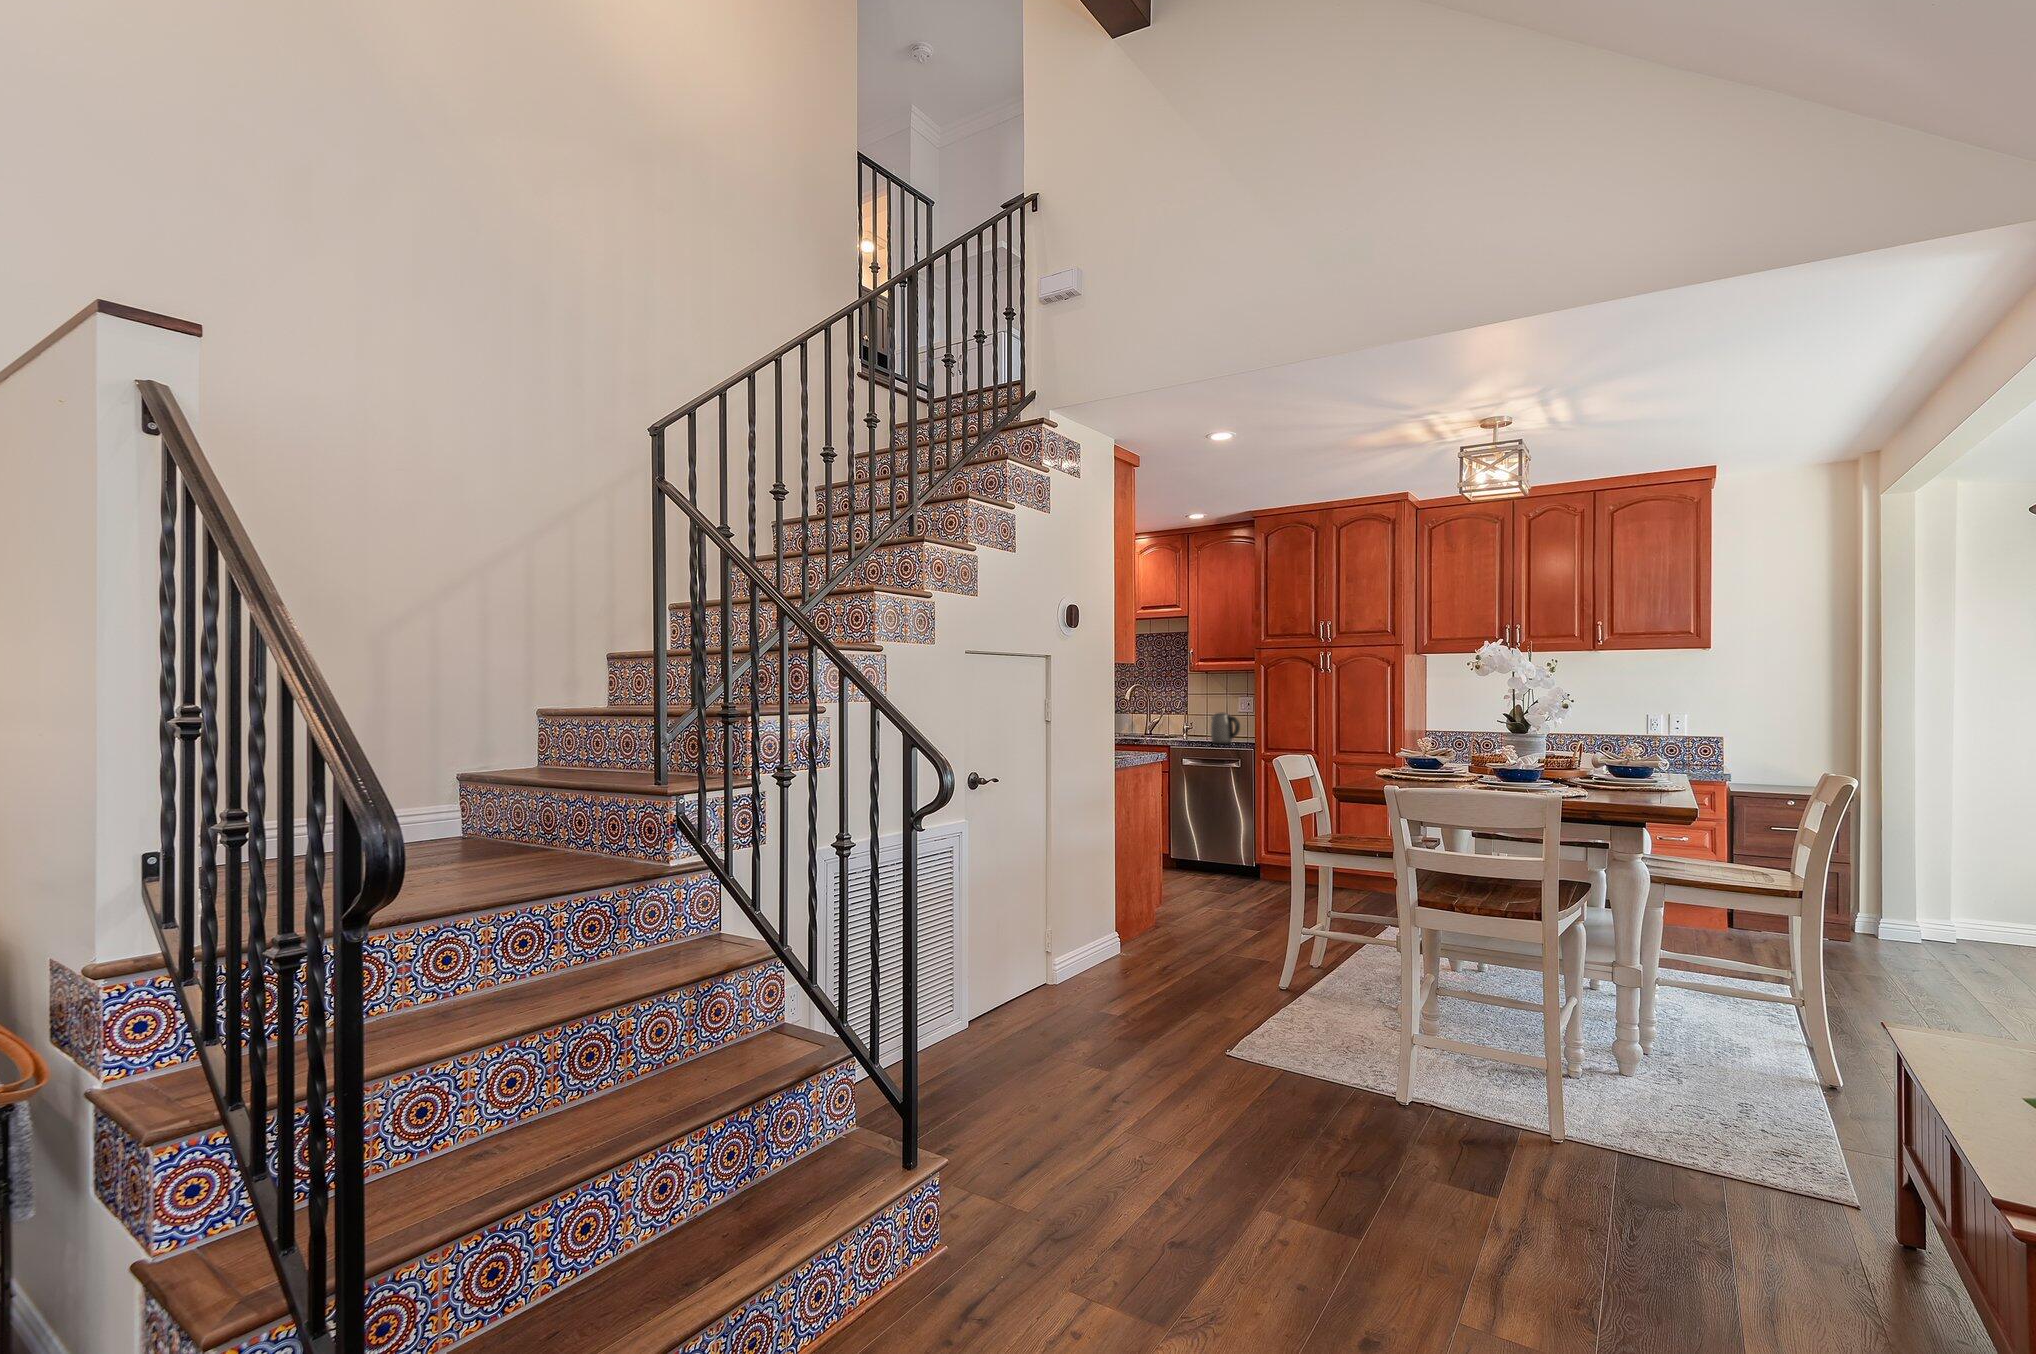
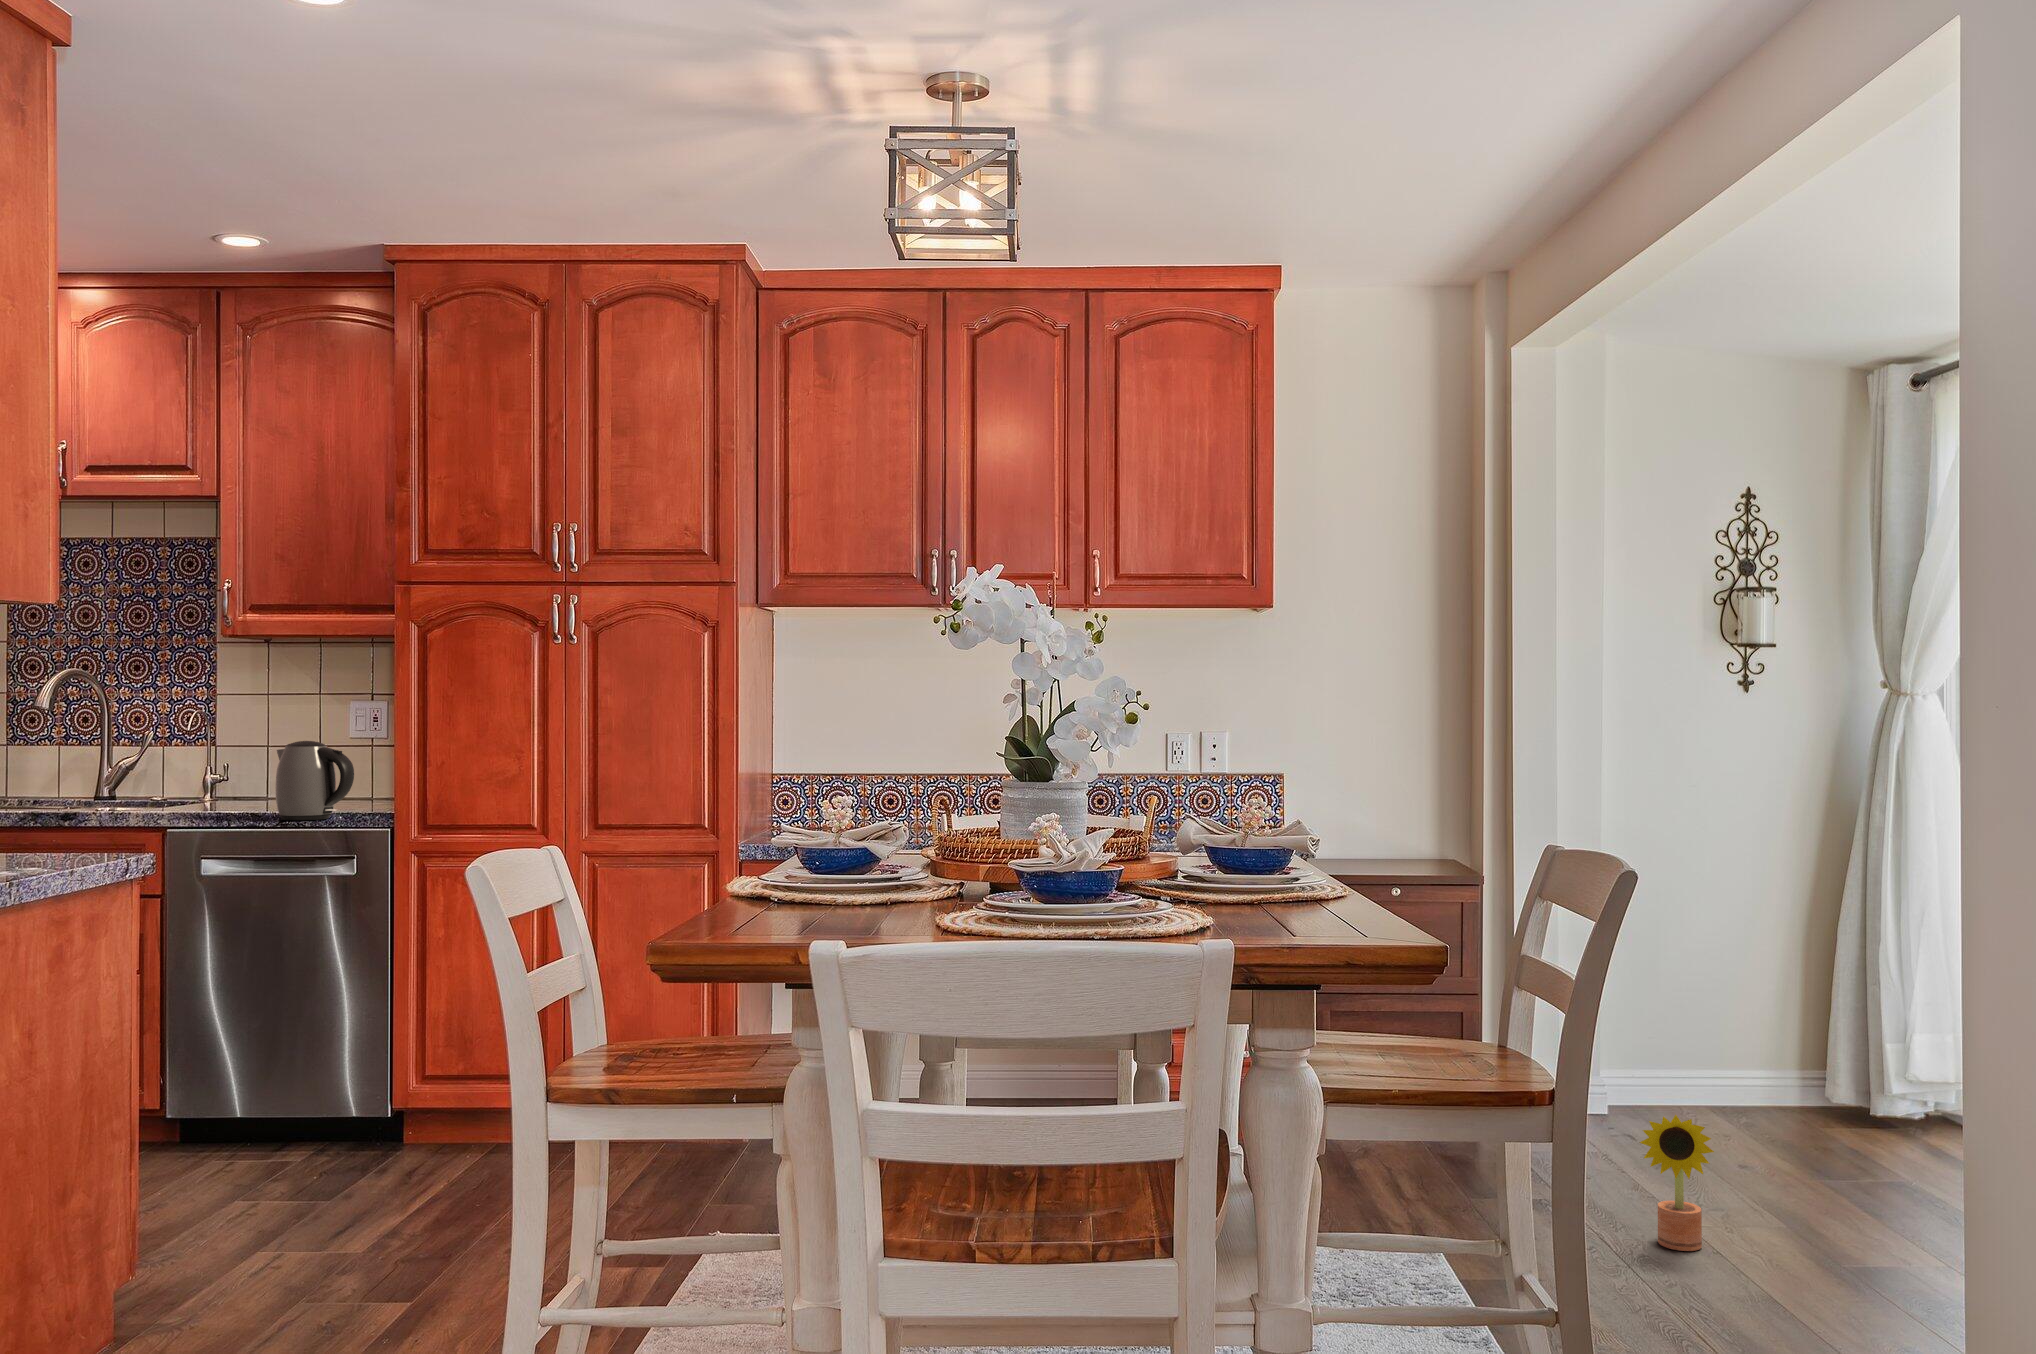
decorative plant: none [1932,937,1986,1018] -> present [1640,1115,1714,1251]

